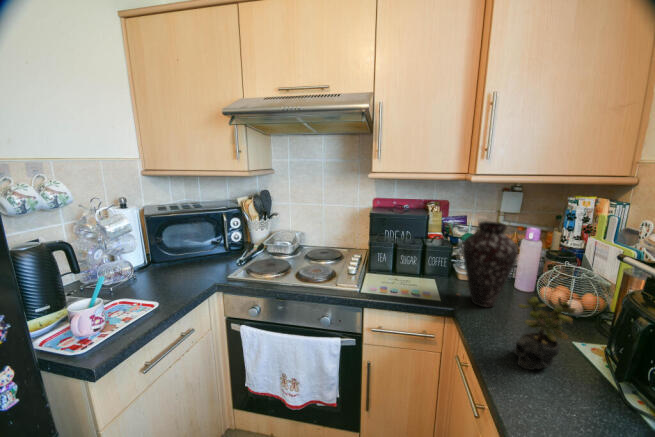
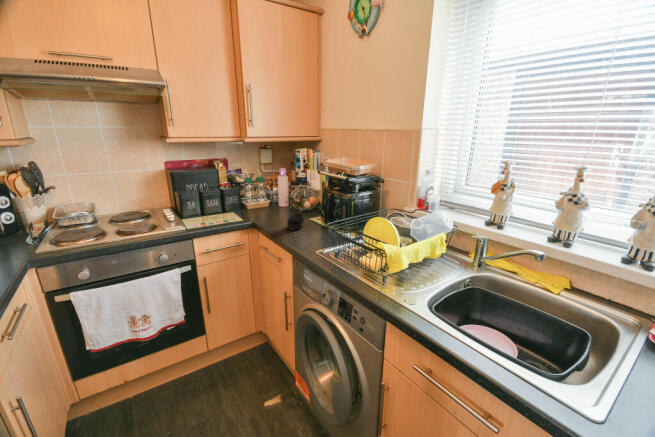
vase: present [462,221,518,308] -> none [249,165,279,217]

